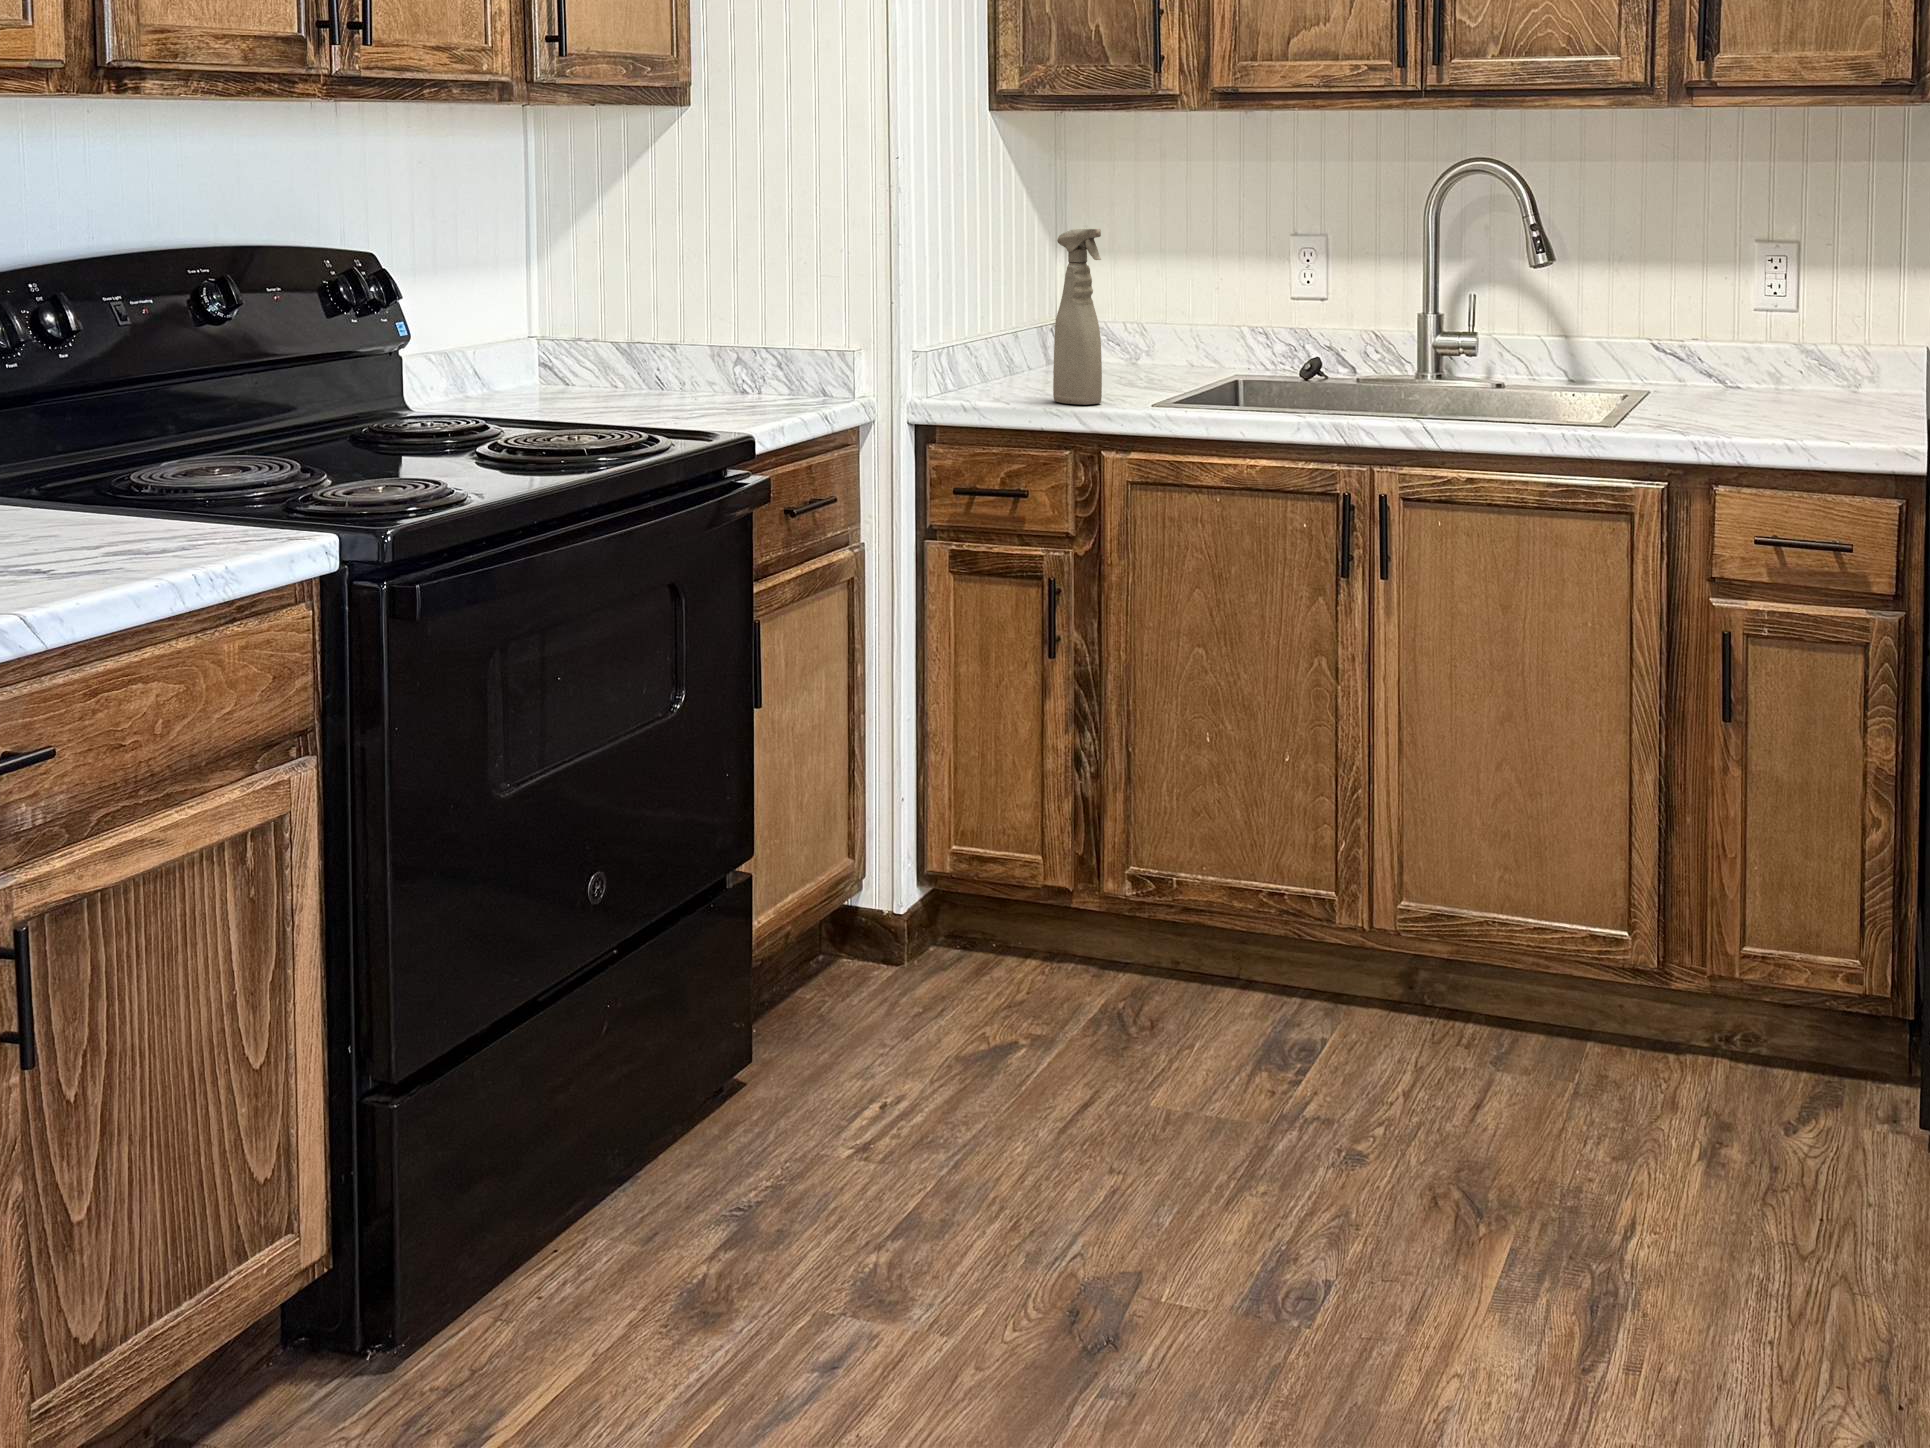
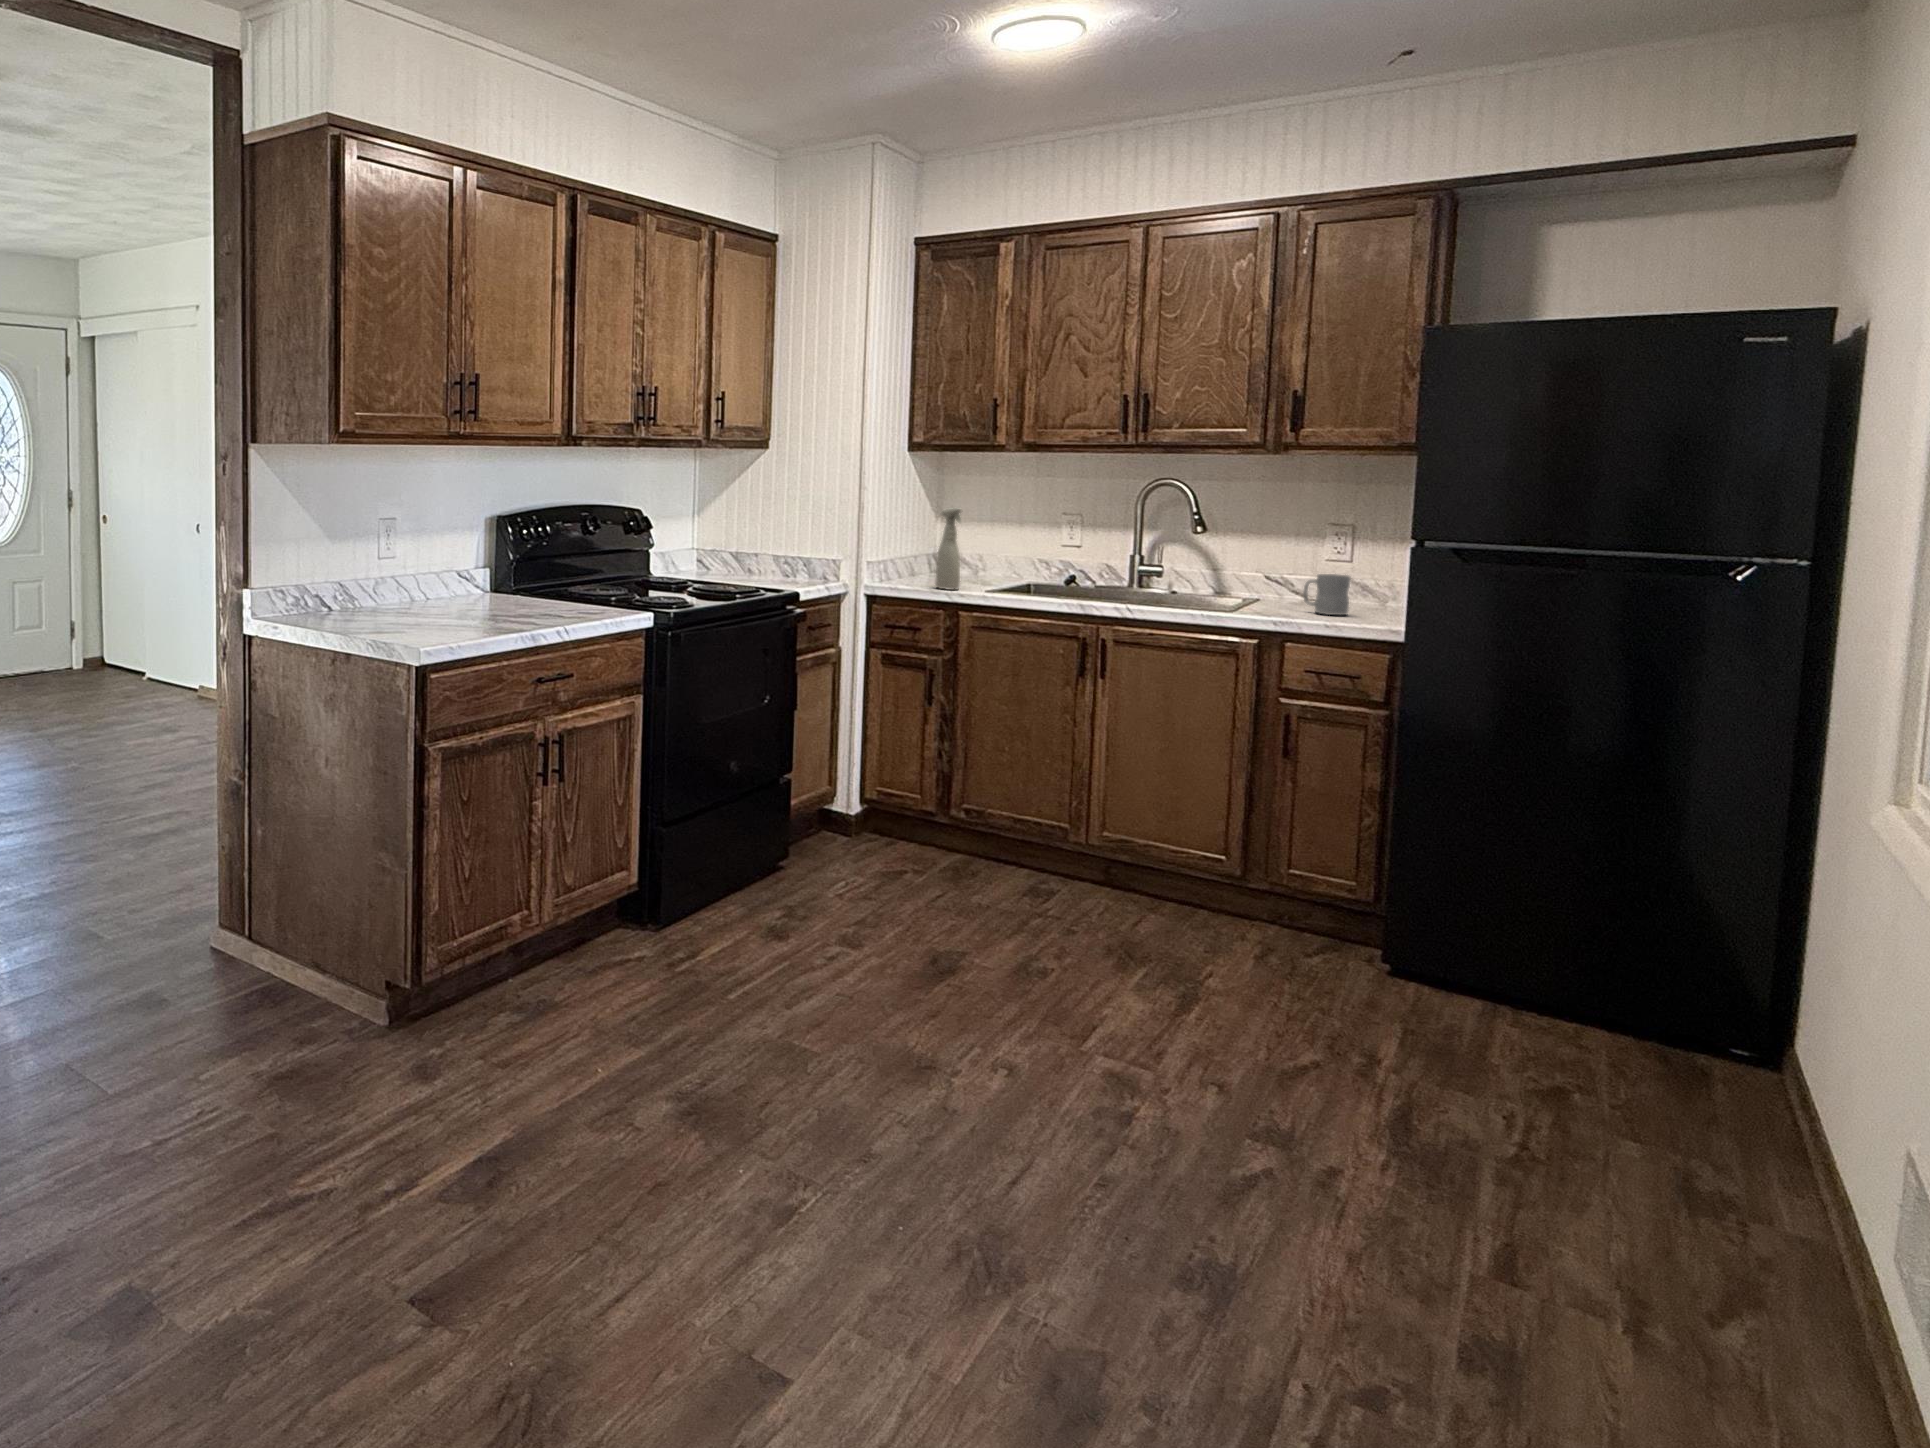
mug: none [1730,338,1810,419] -> present [1303,574,1350,615]

